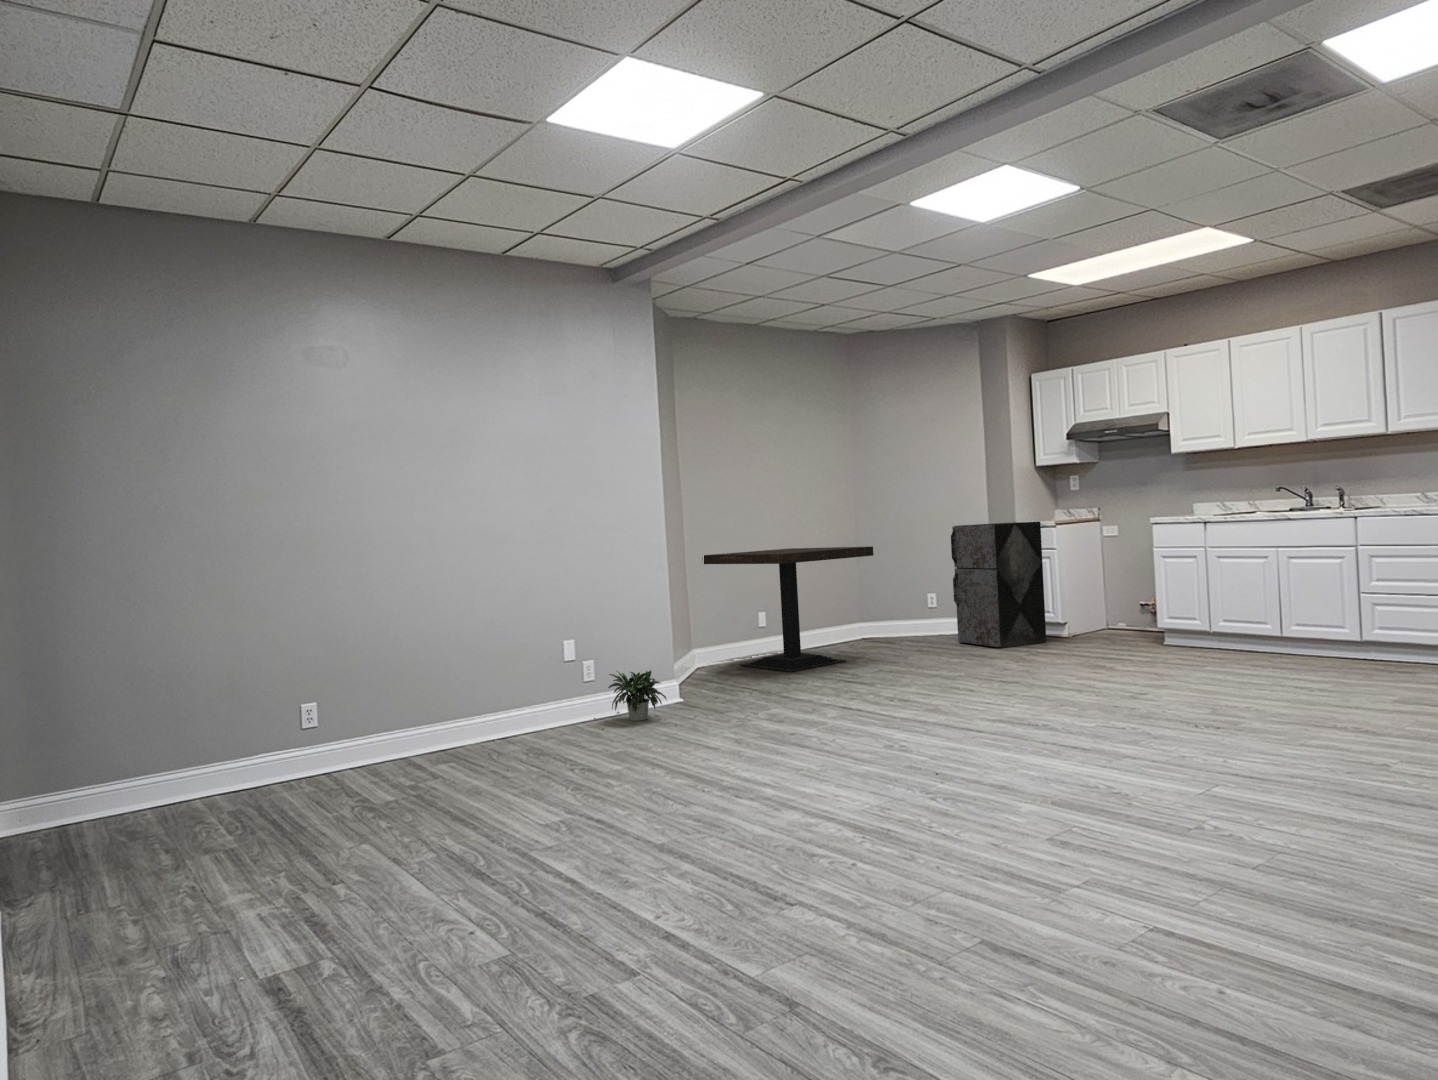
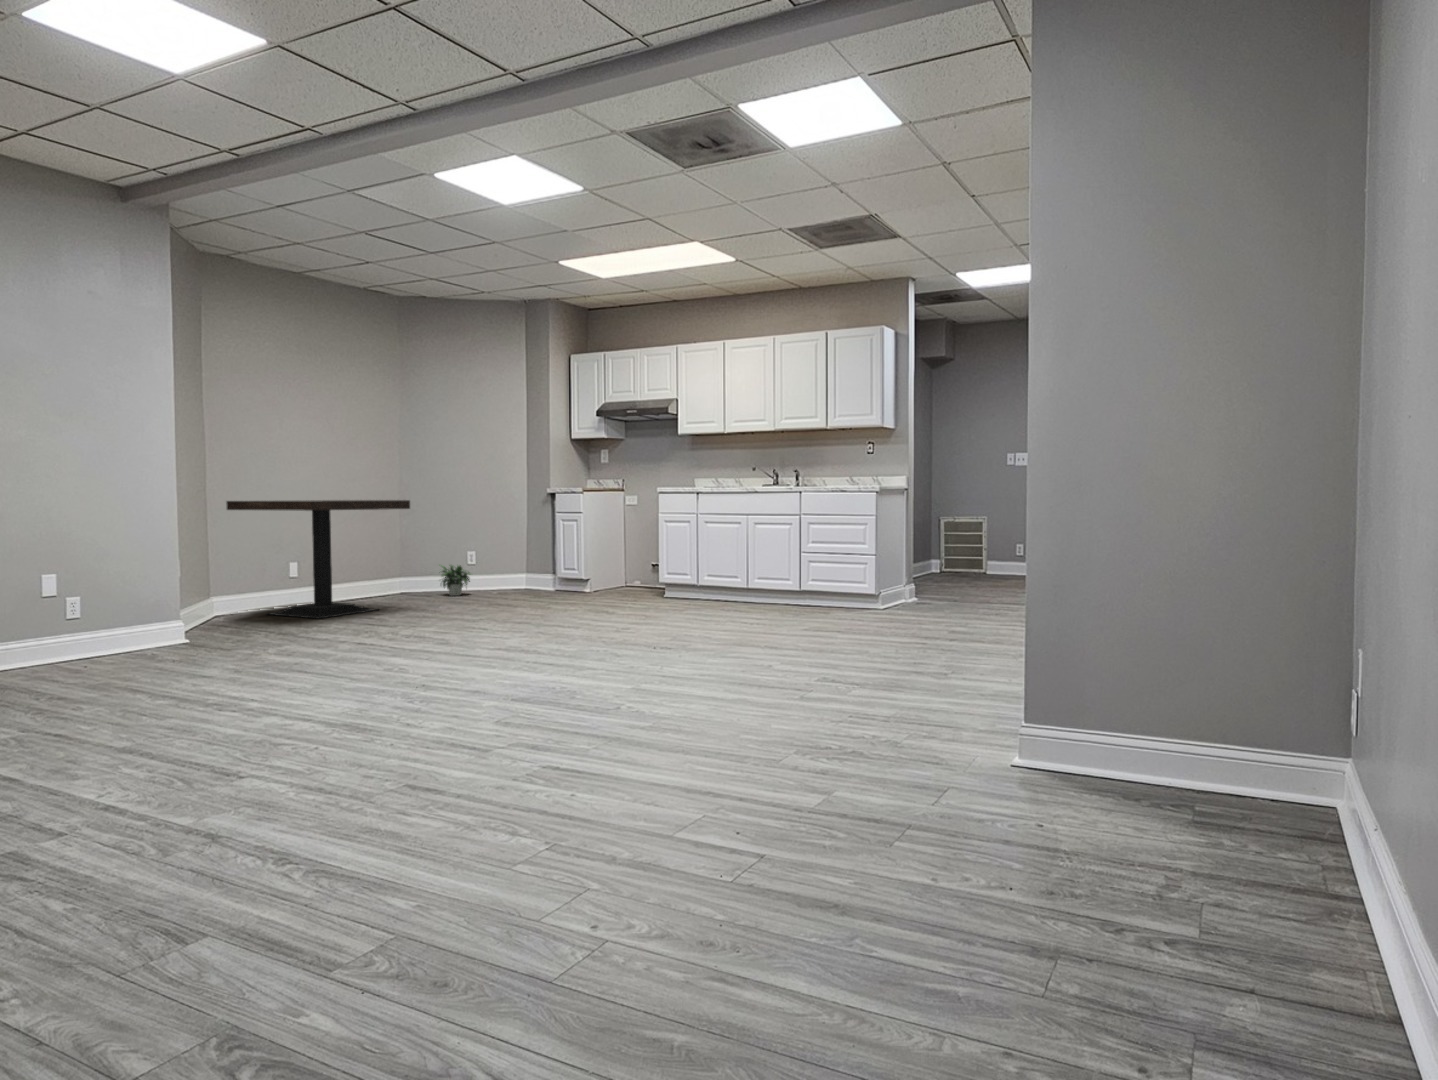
storage cabinet: present [951,522,1046,648] -> none [490,487,572,599]
potted plant: present [594,670,667,721] -> present [439,565,470,596]

